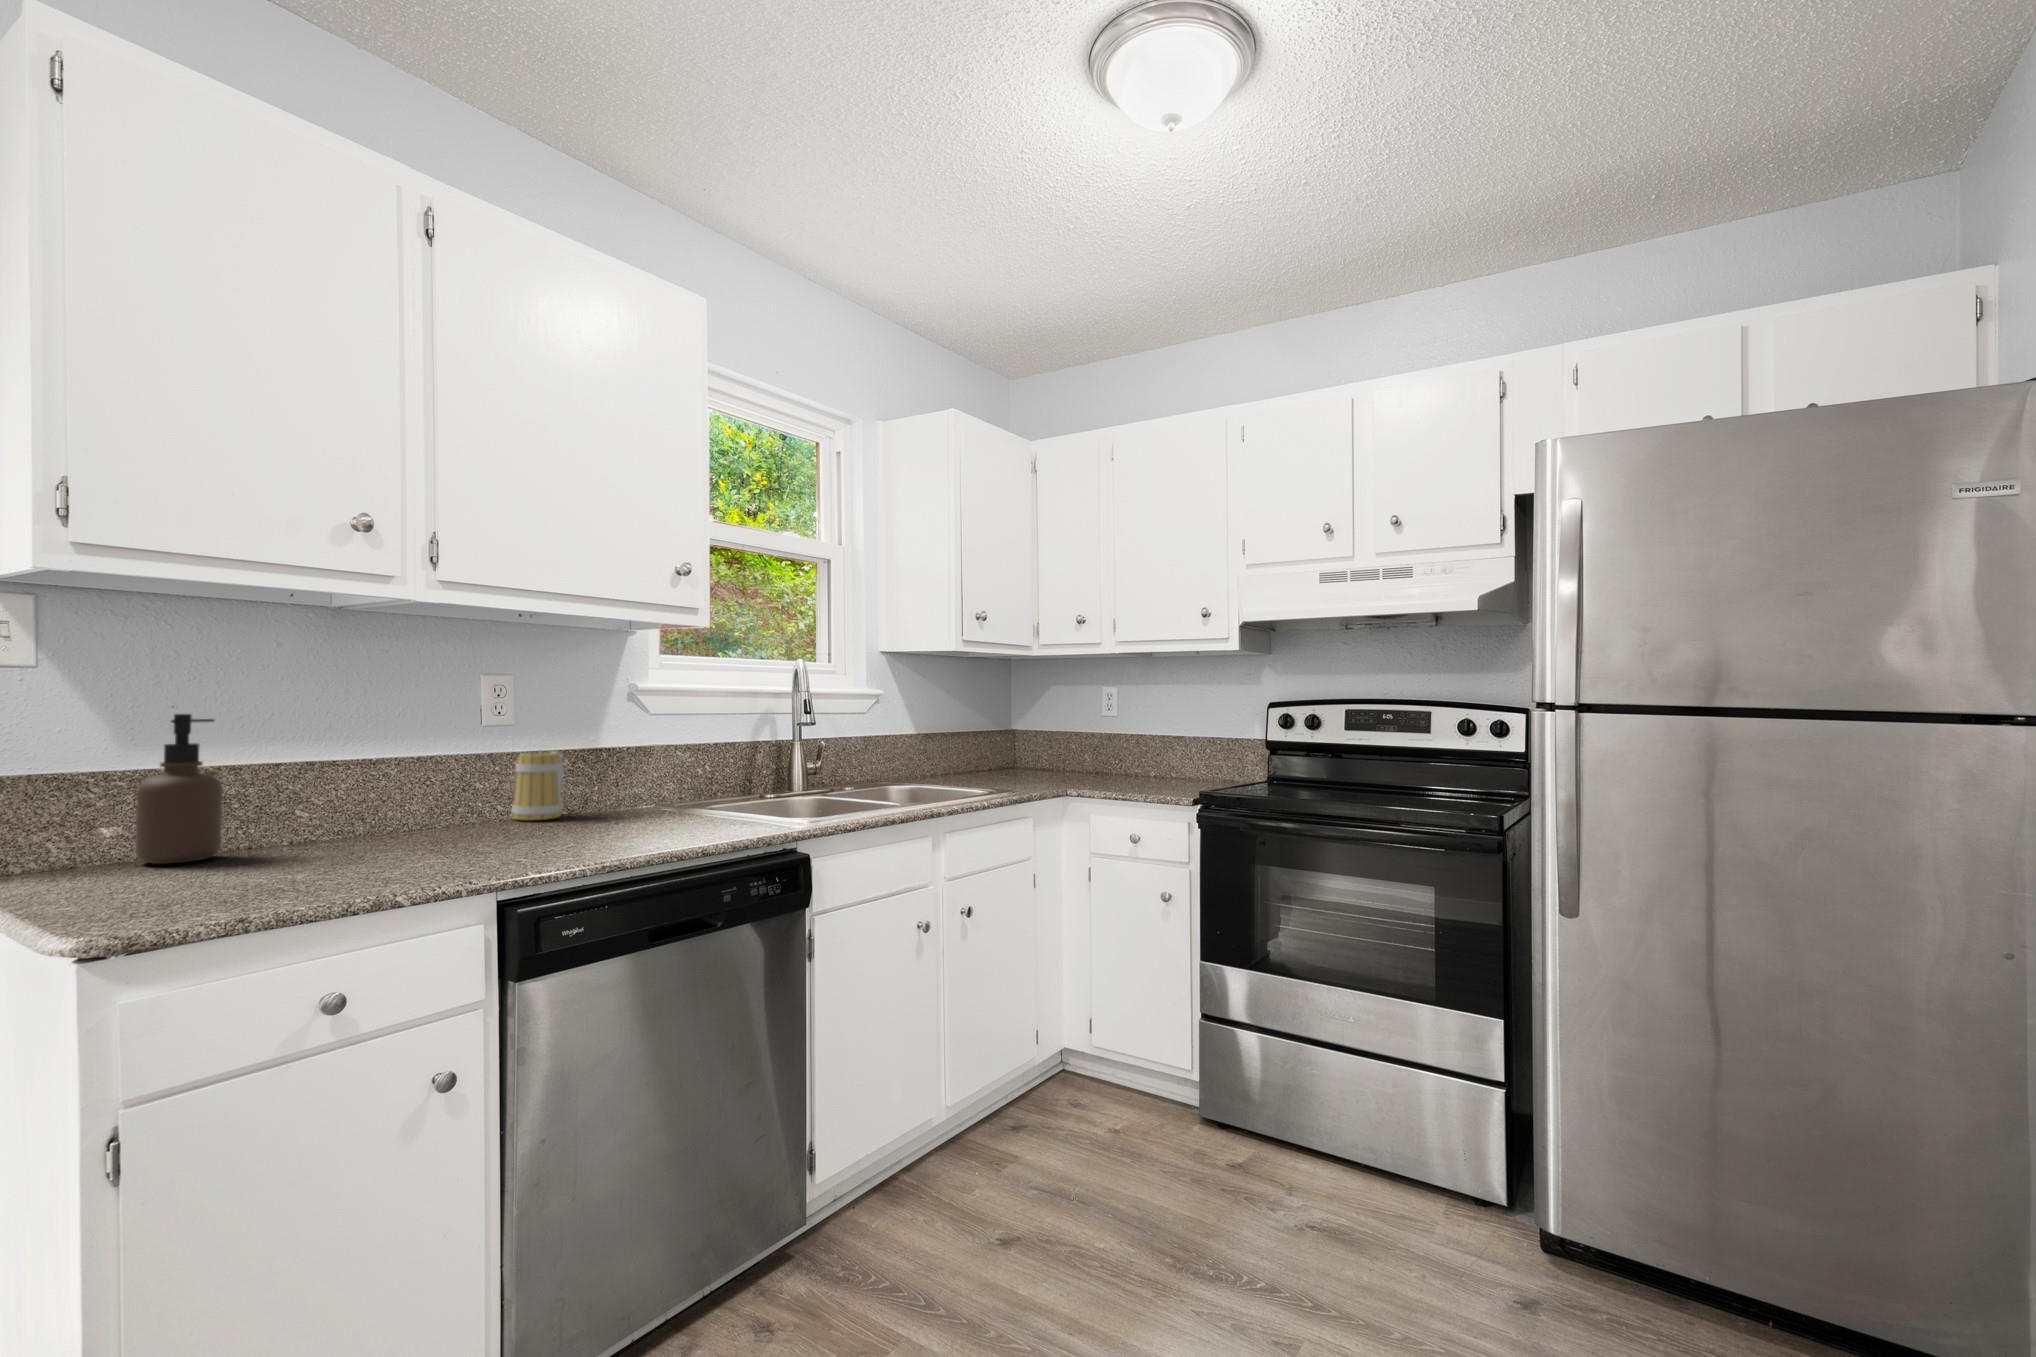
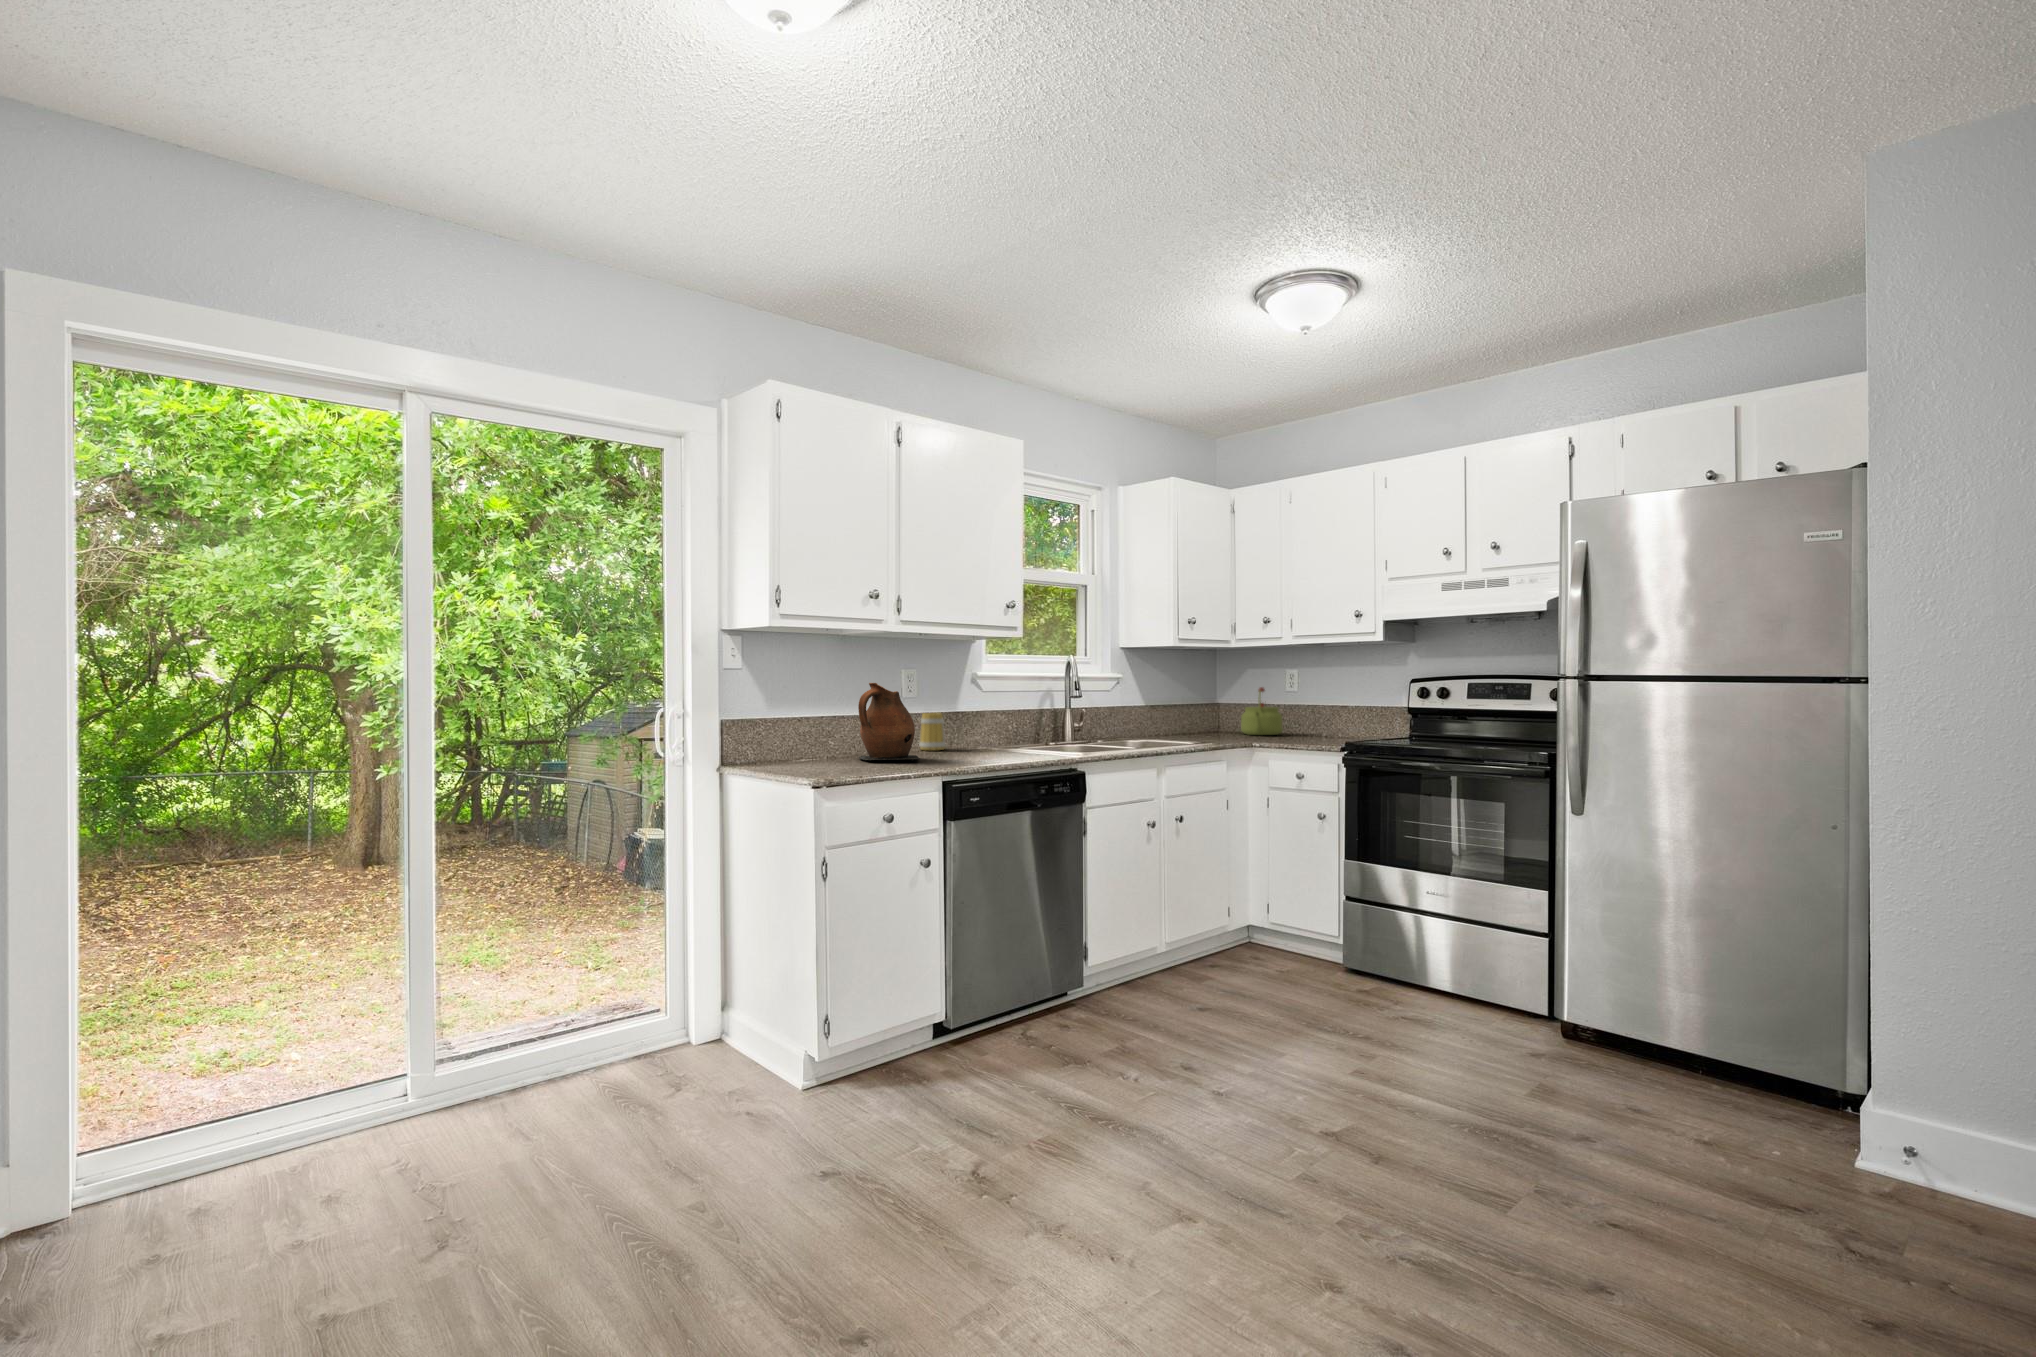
ceramic pitcher: none [326,700,478,858] -> present [858,683,919,761]
kettle: none [1041,709,1095,773] -> present [1241,687,1283,735]
soap dispenser: present [135,714,223,864] -> none [782,690,812,760]

